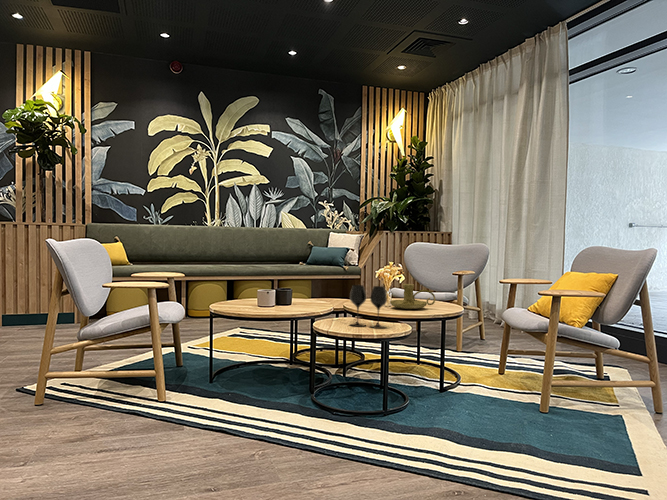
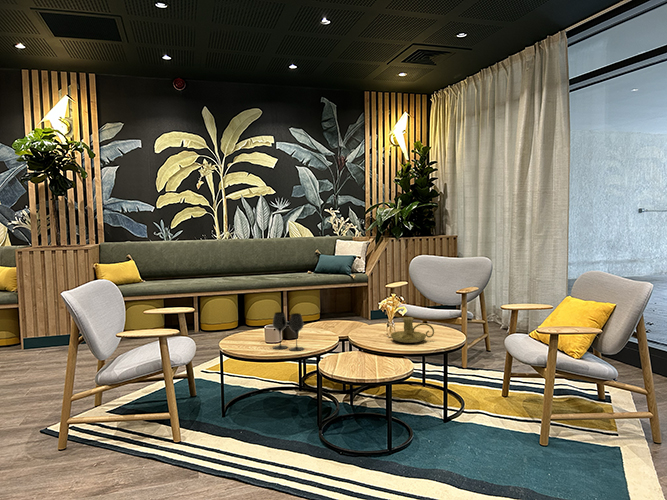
wine glass: present [350,285,387,329] -> present [273,312,304,351]

